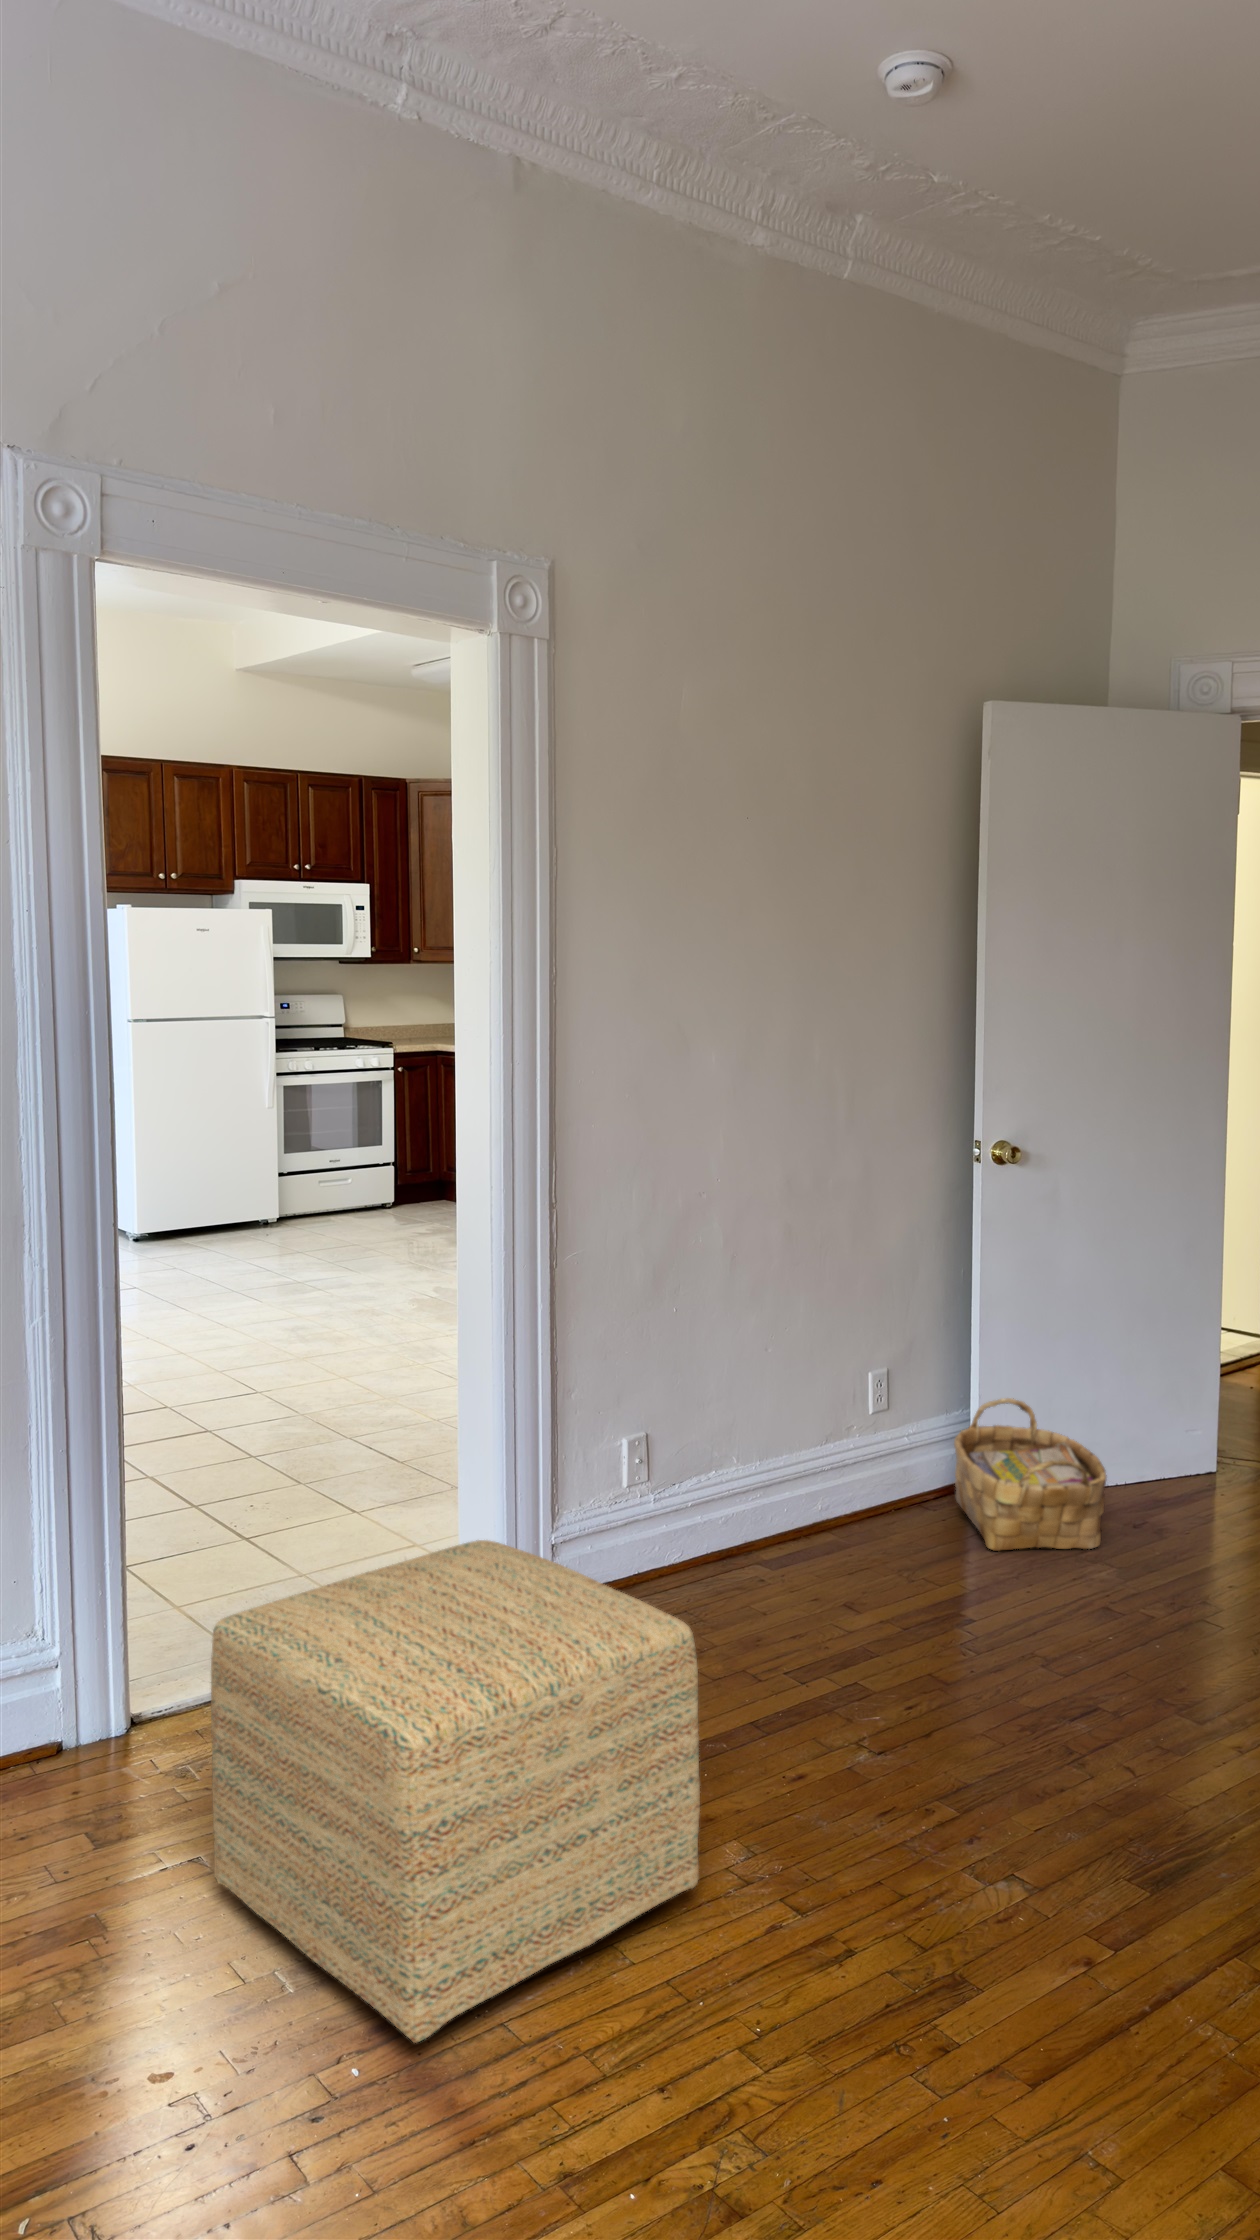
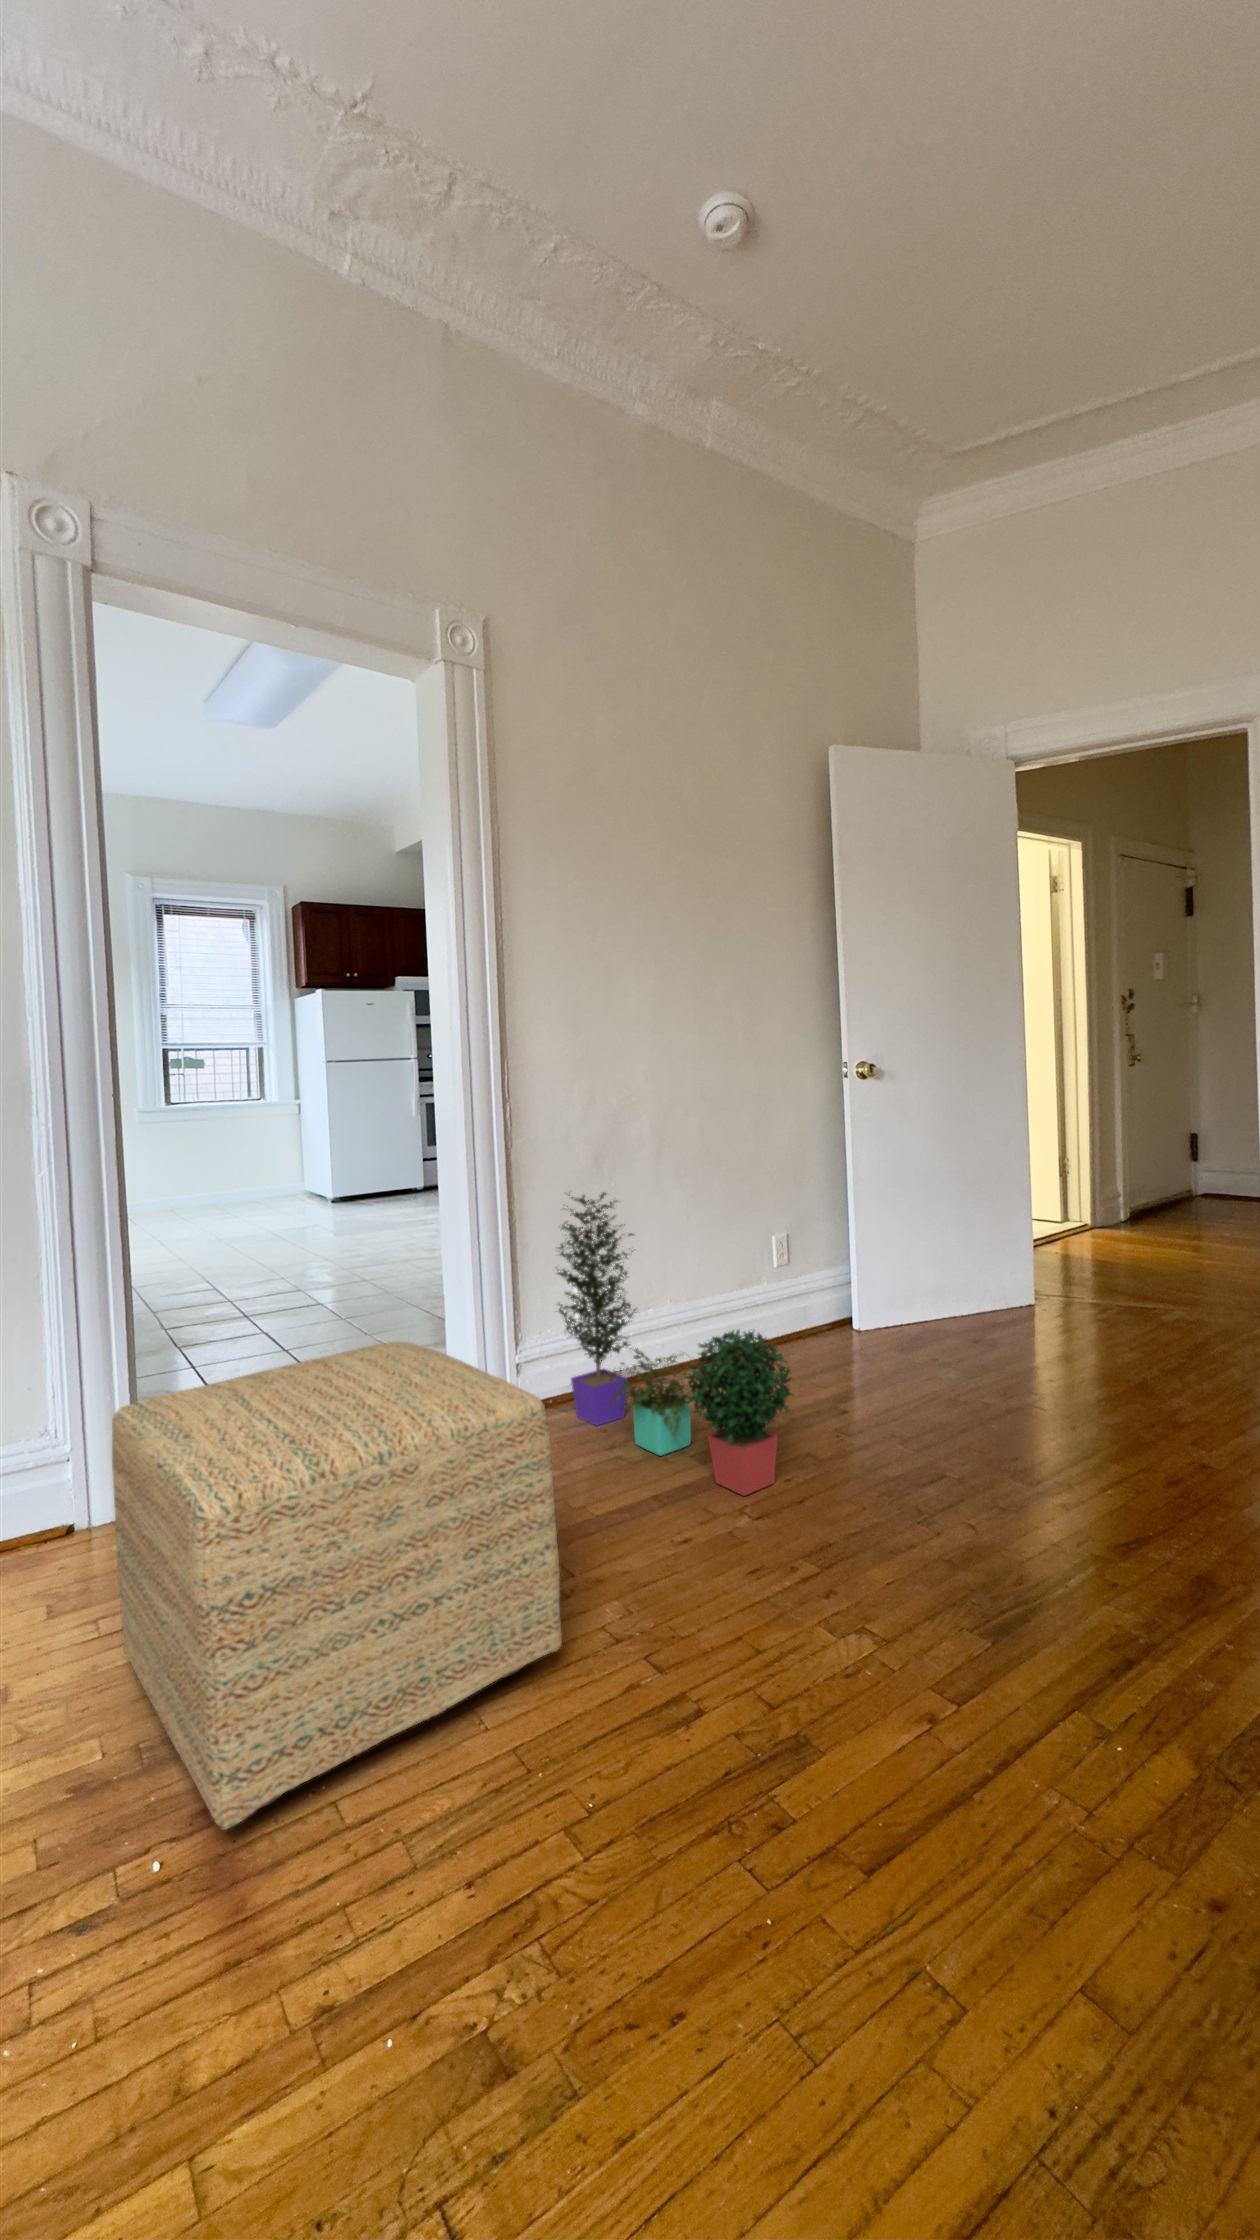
potted plant: none [606,1328,926,1722] -> present [556,1192,793,1496]
woven basket: present [954,1398,1106,1551] -> none [838,1252,954,1364]

